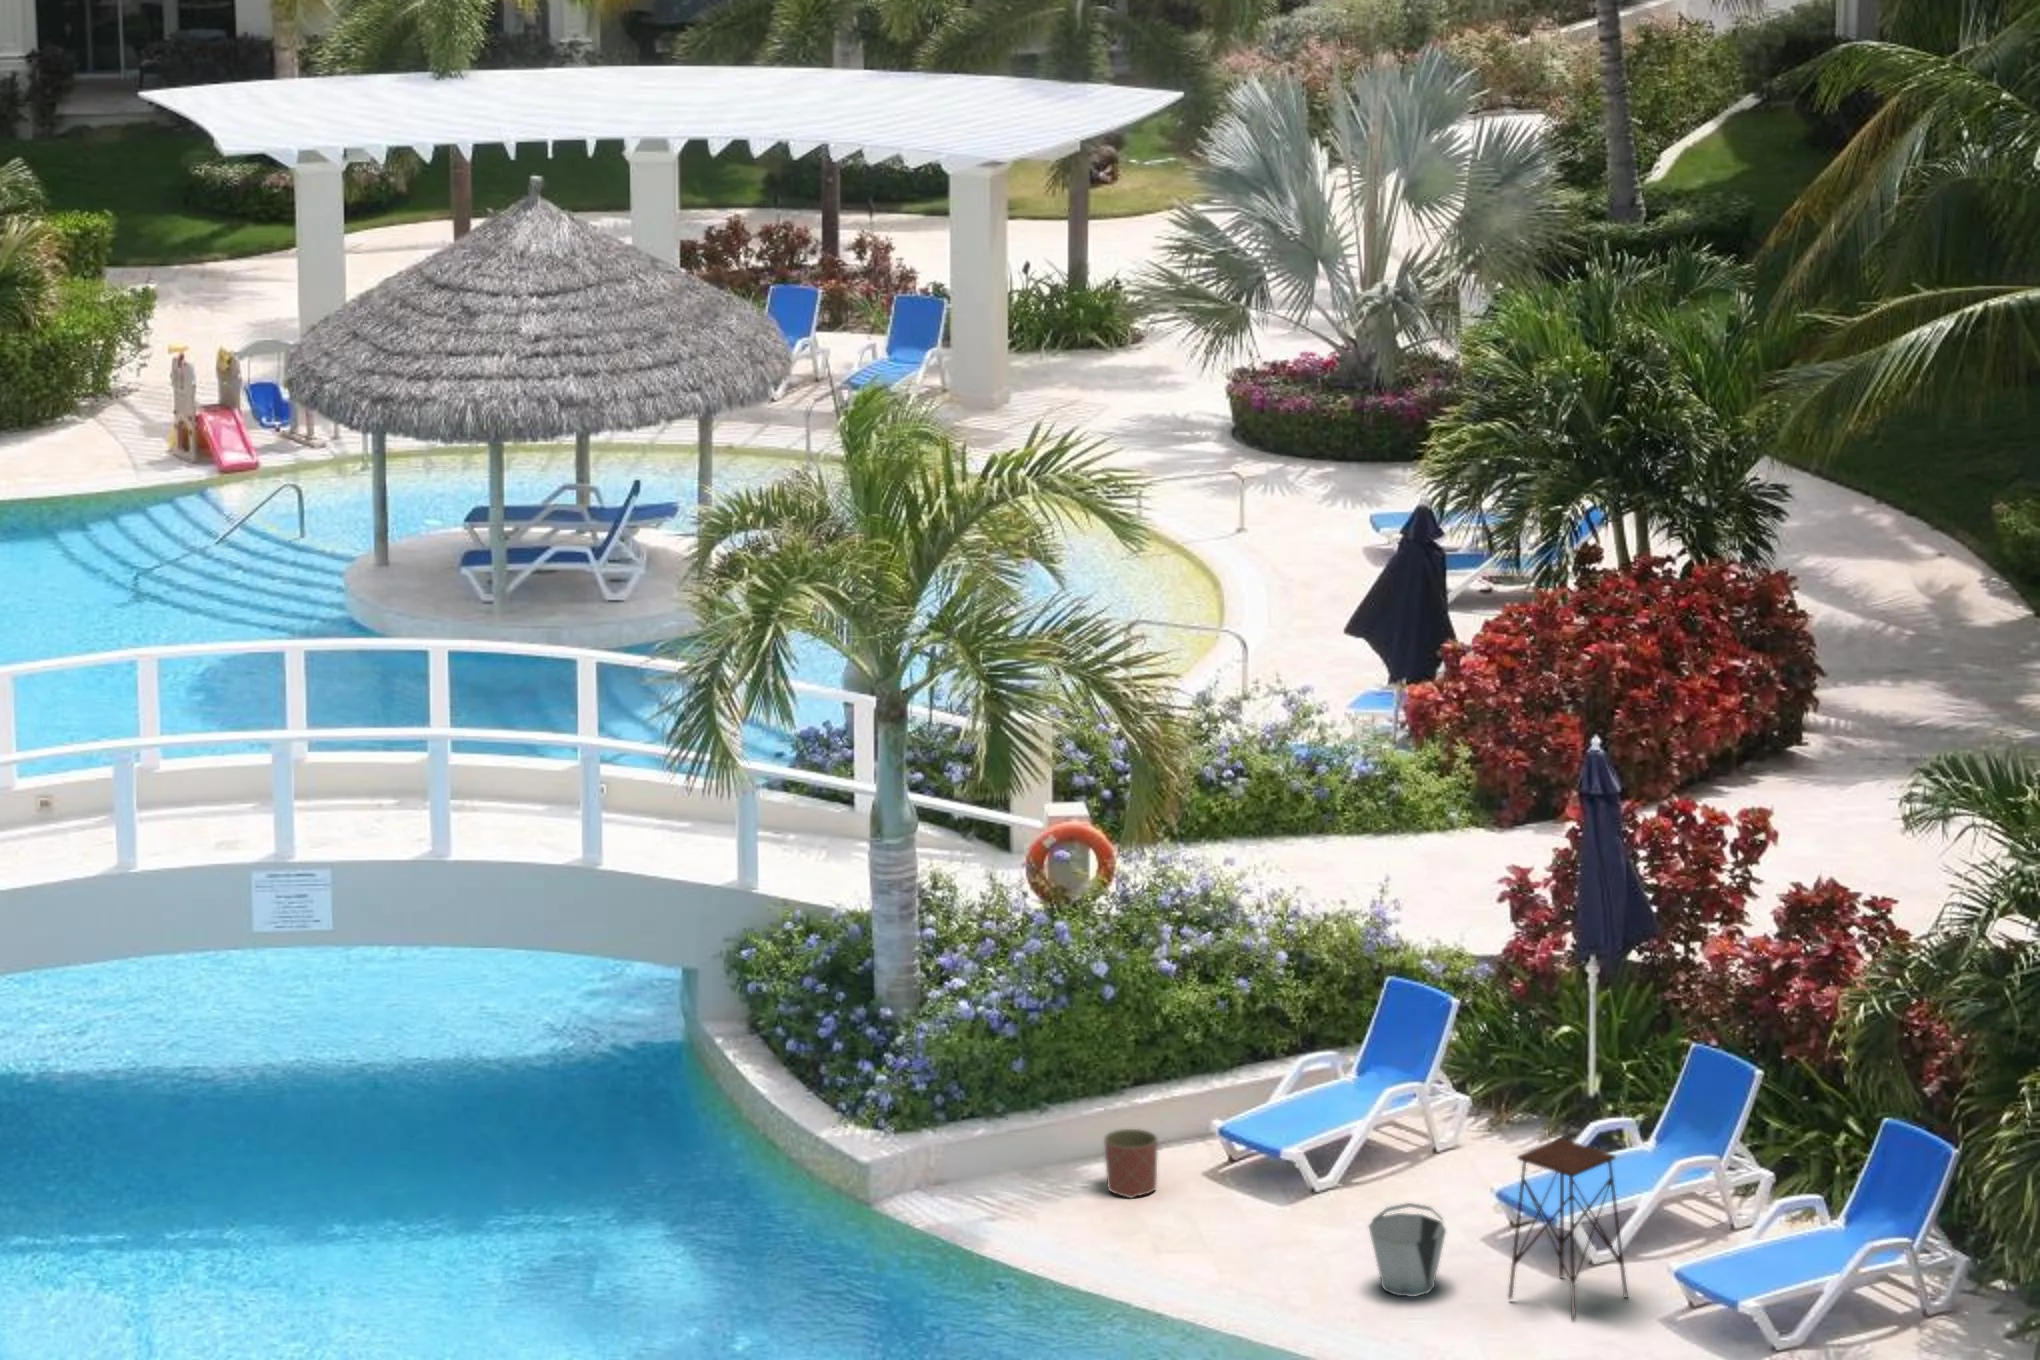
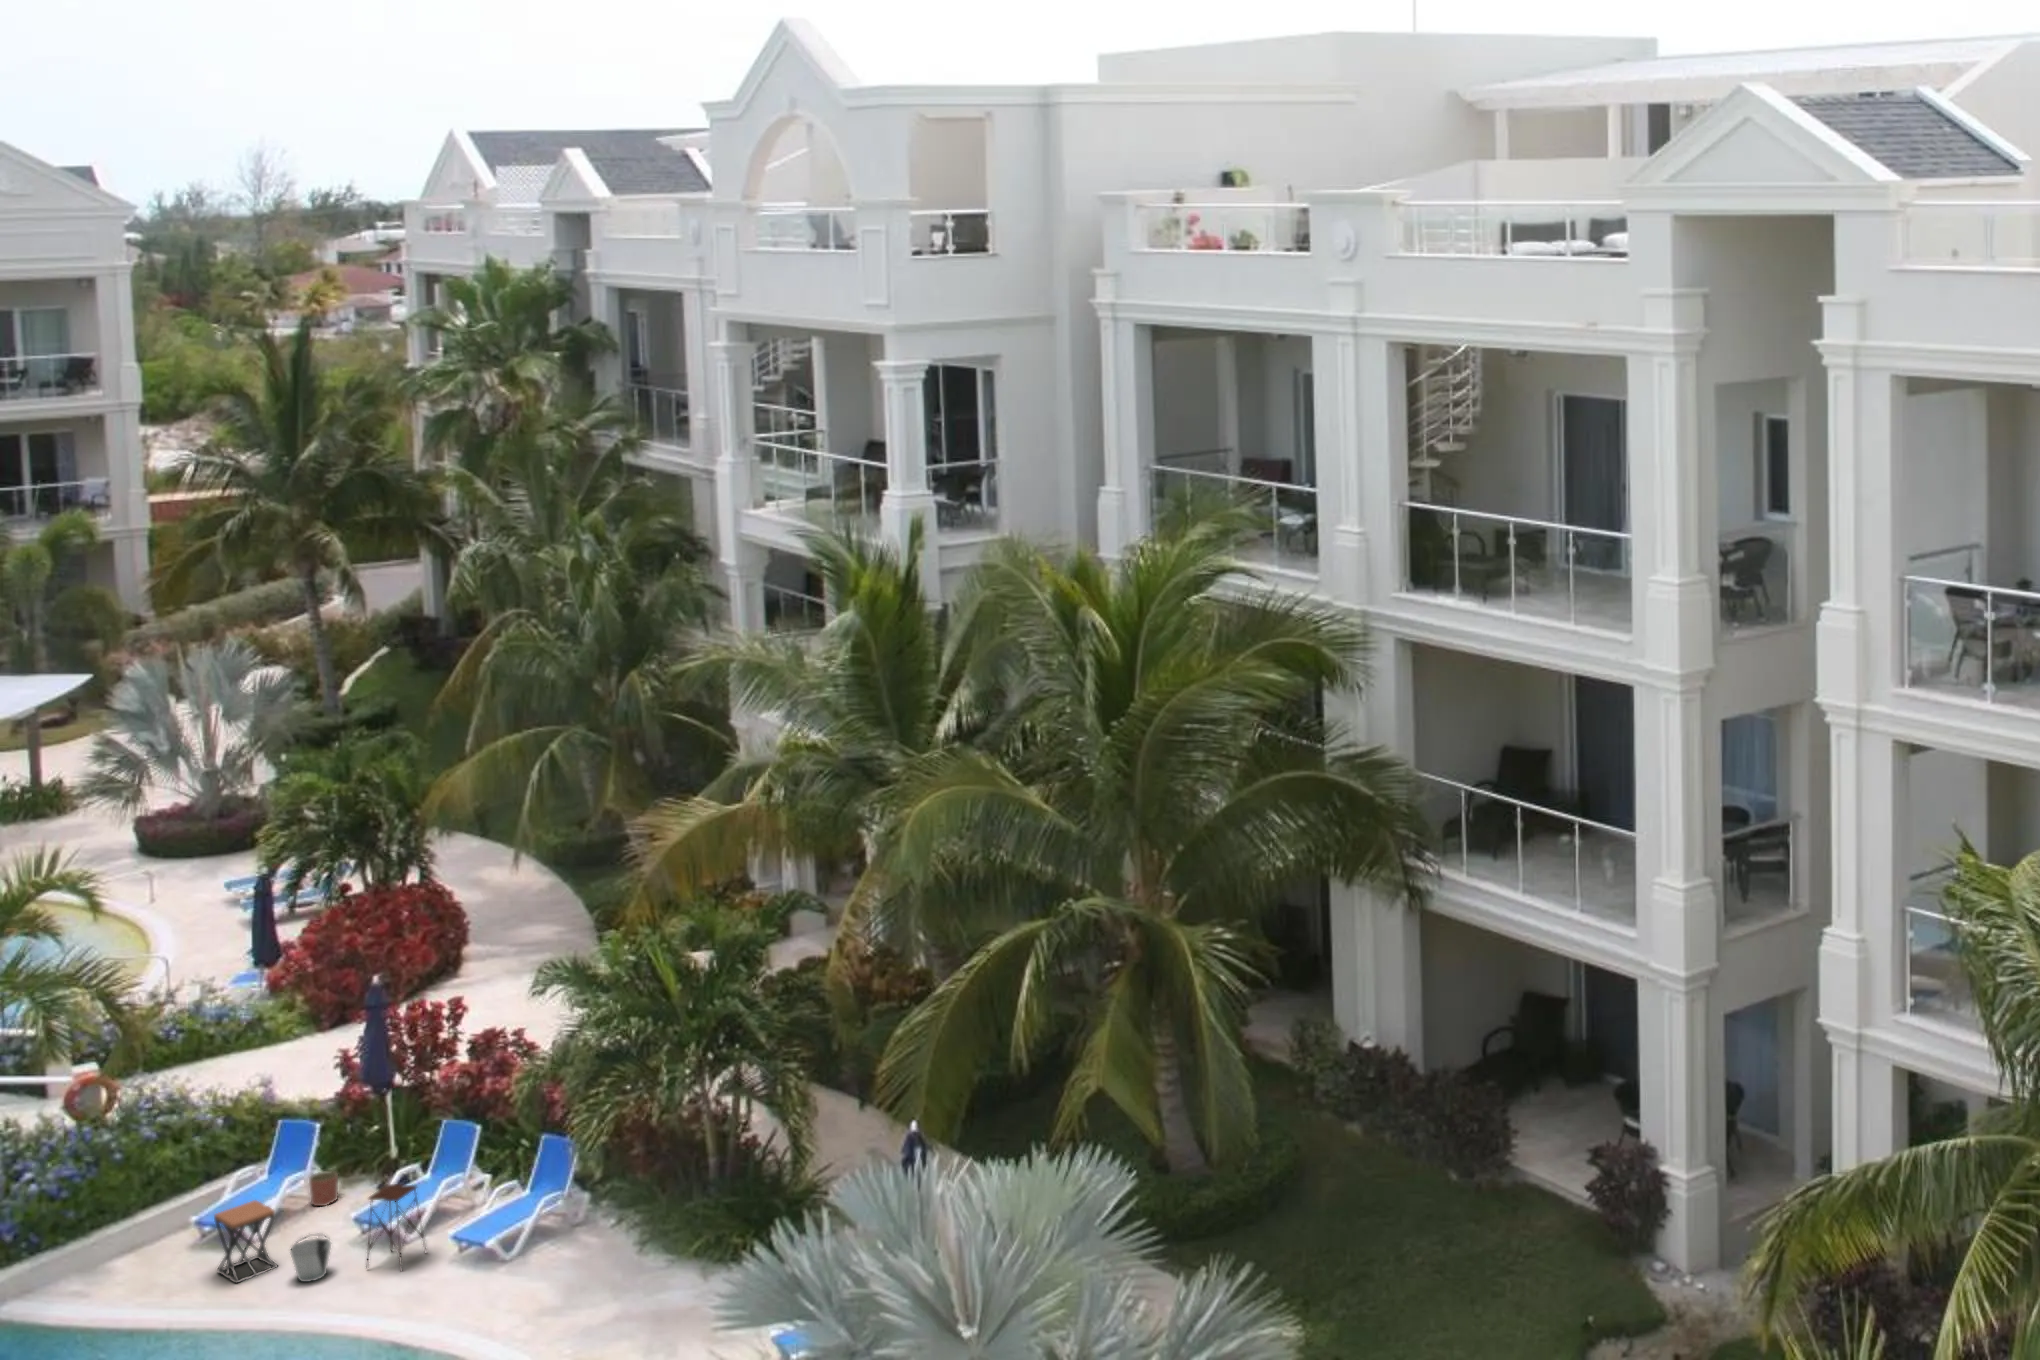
stool: none [1241,1112,1351,1265] -> present [214,1200,277,1283]
planter: present [1104,1129,1158,1198] -> present [309,1171,338,1206]

